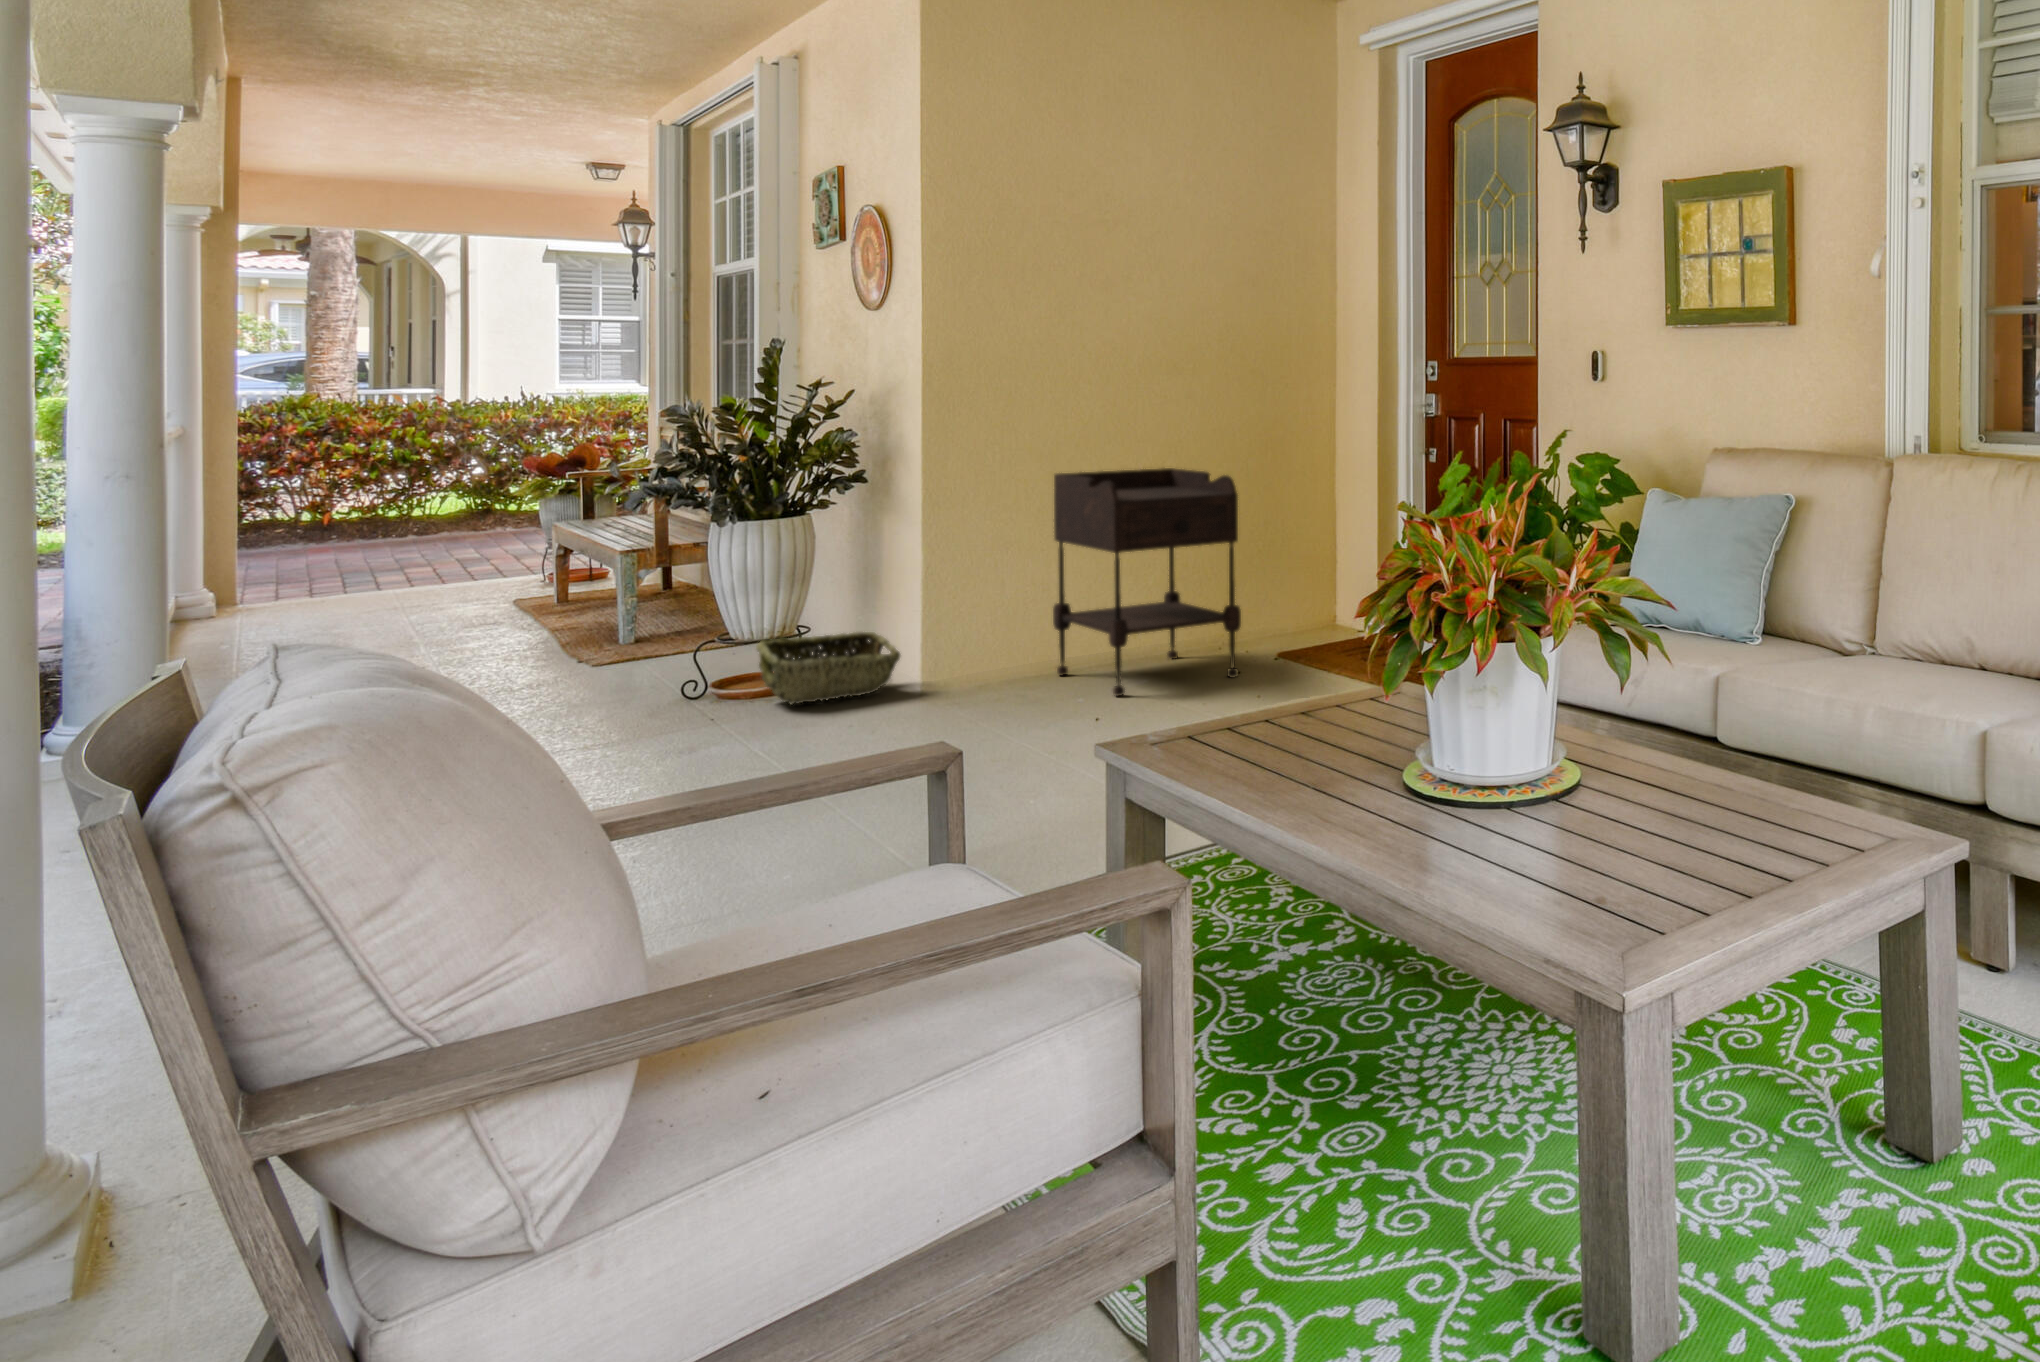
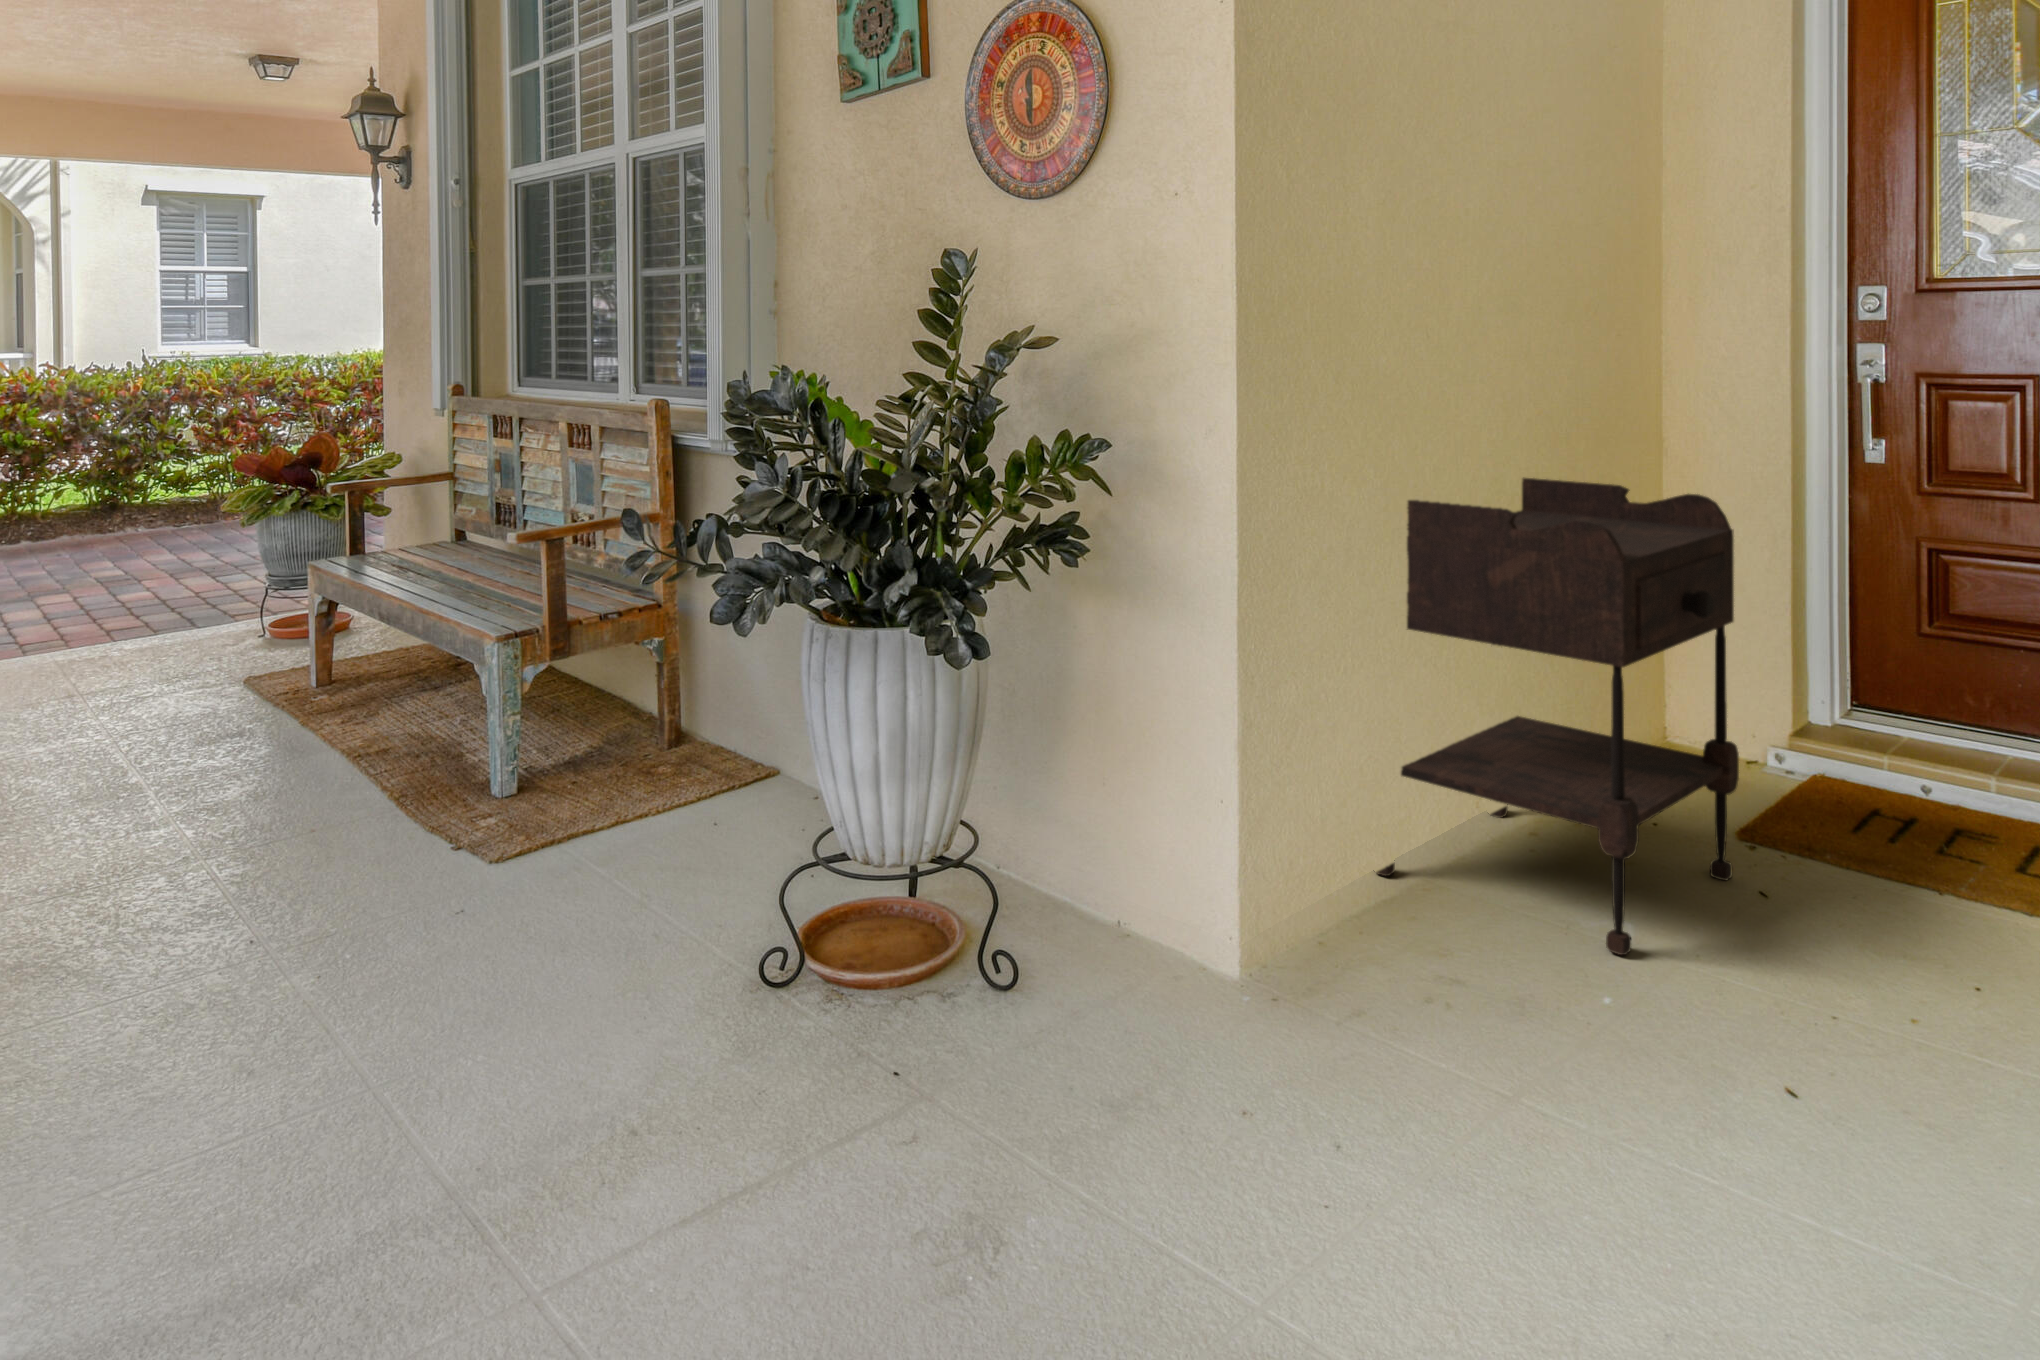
woven basket: present [756,632,900,704] -> none [904,808,1161,998]

